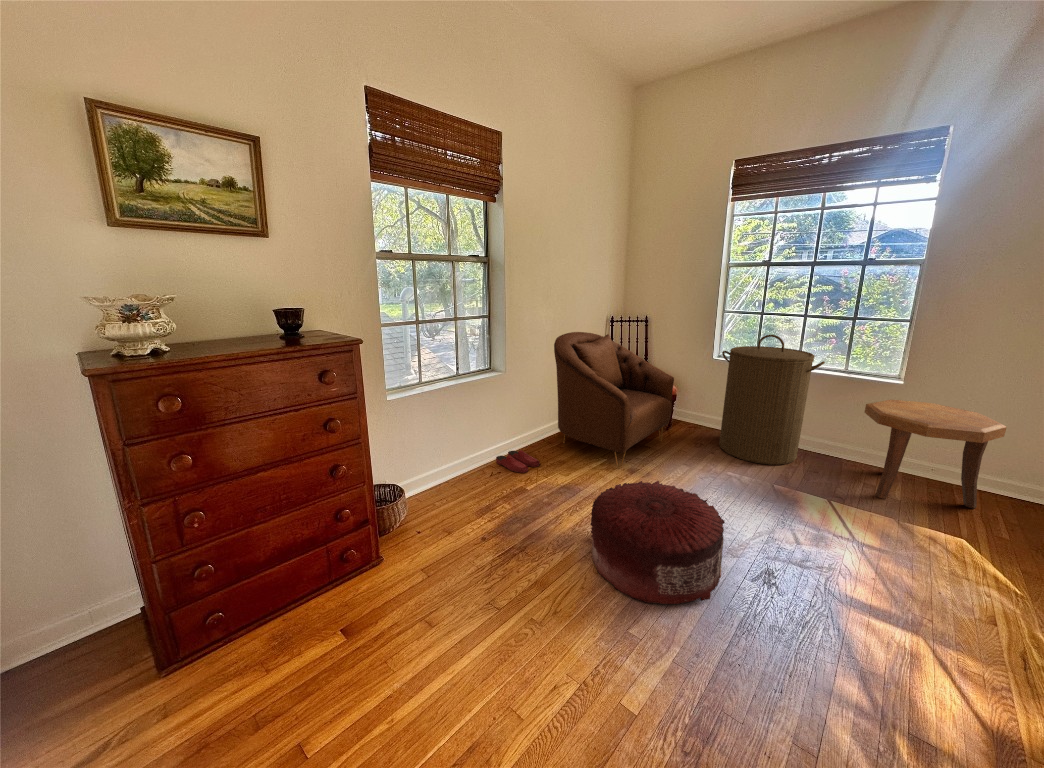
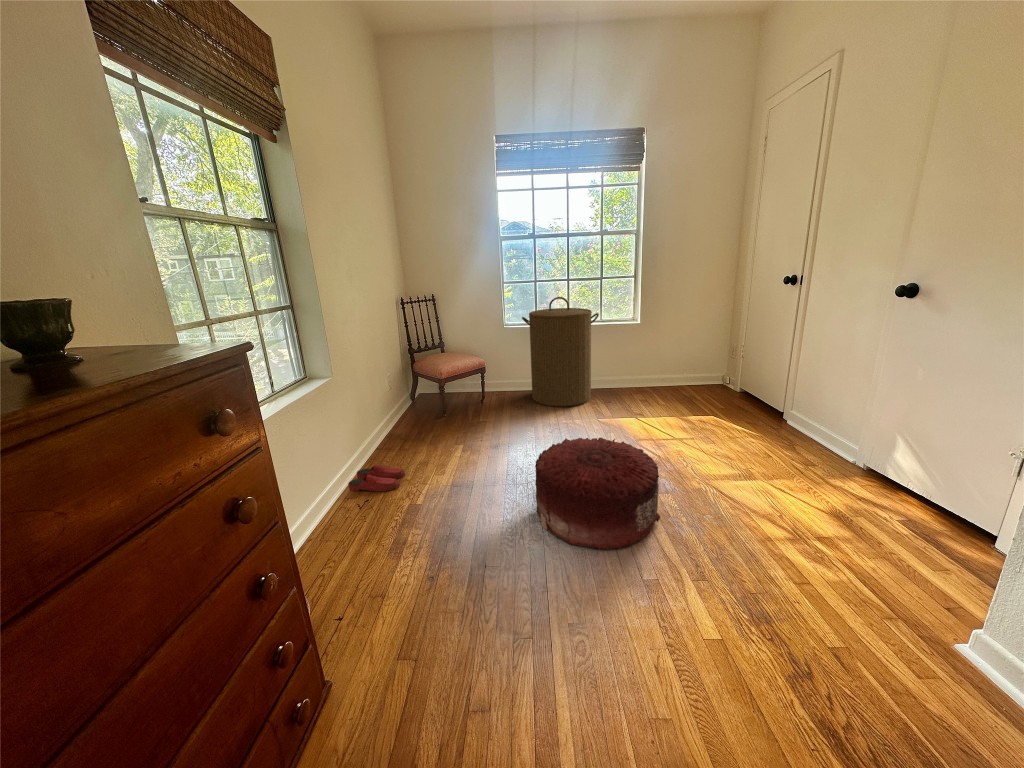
armchair: present [554,332,674,469] -> none [374,315,496,447]
side table: present [865,400,1007,509] -> none [629,332,703,405]

